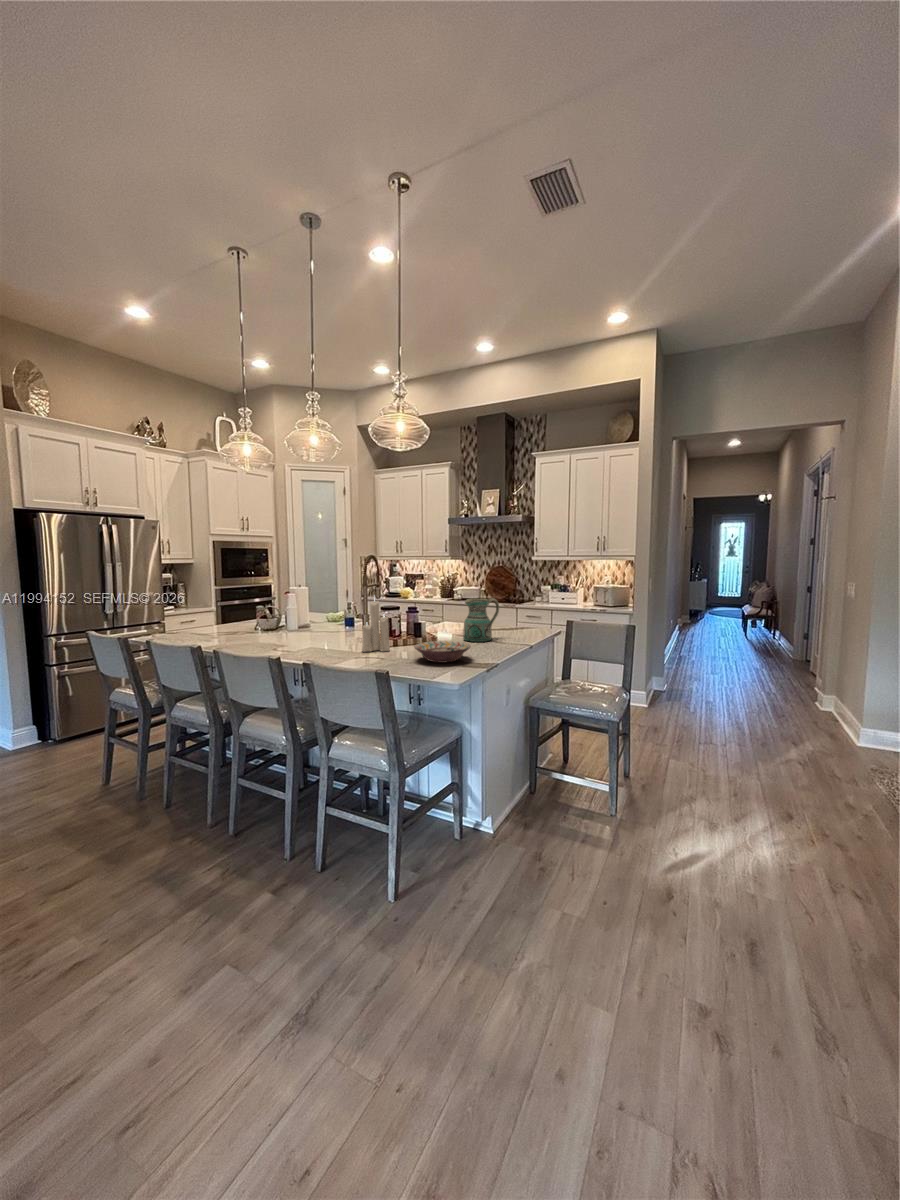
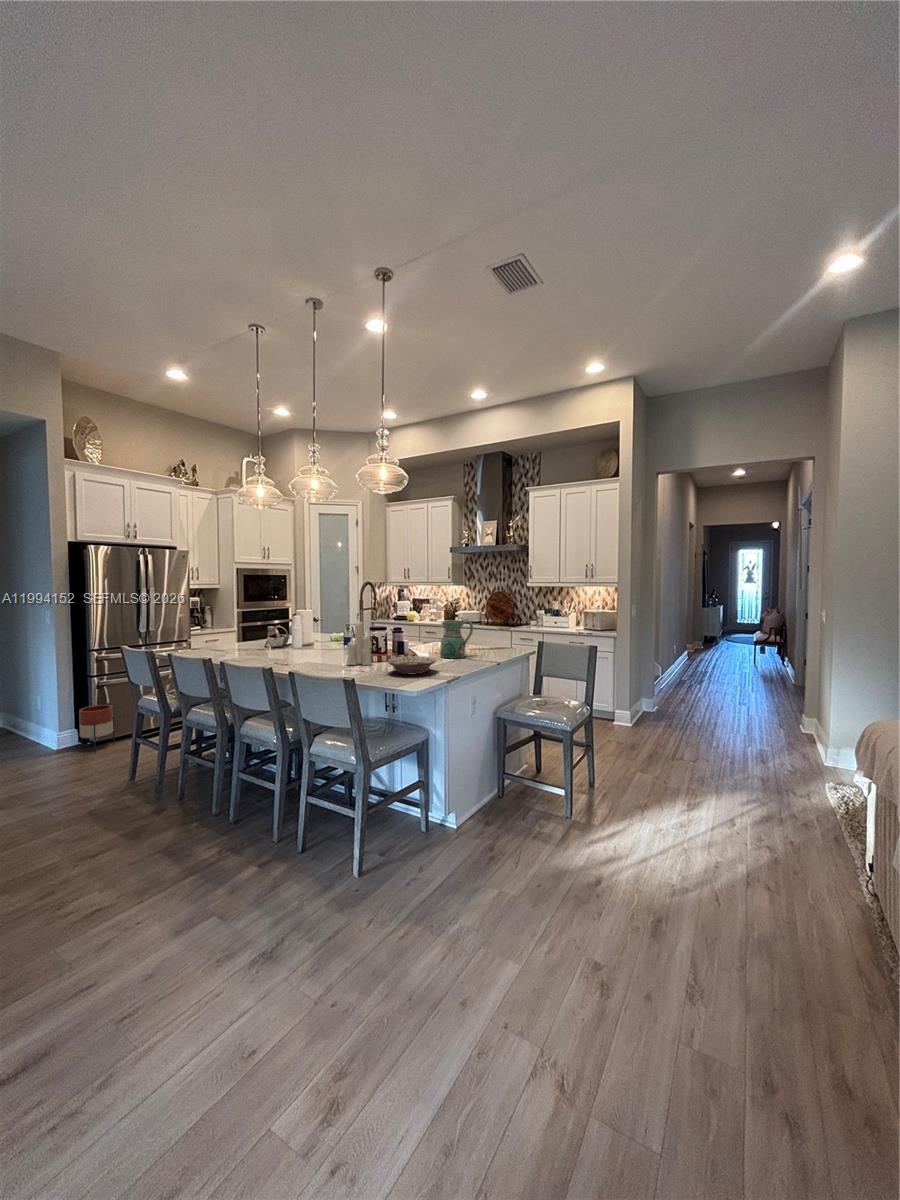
planter: none [37,697,80,753] -> present [79,705,114,753]

